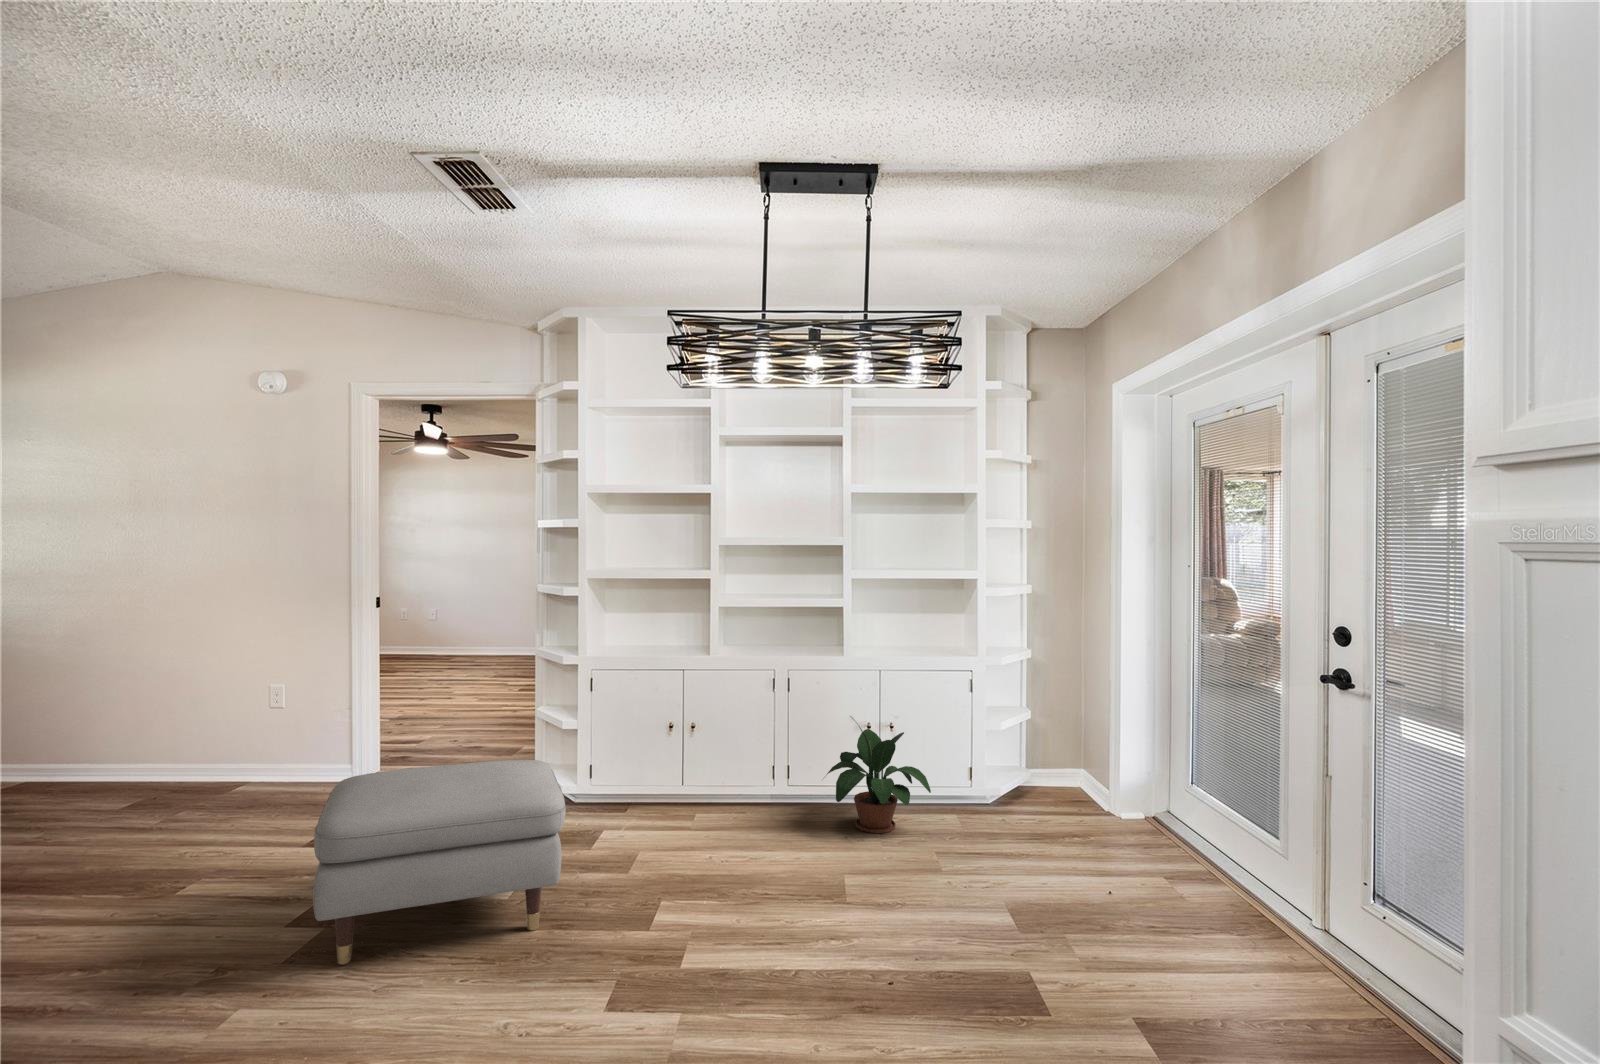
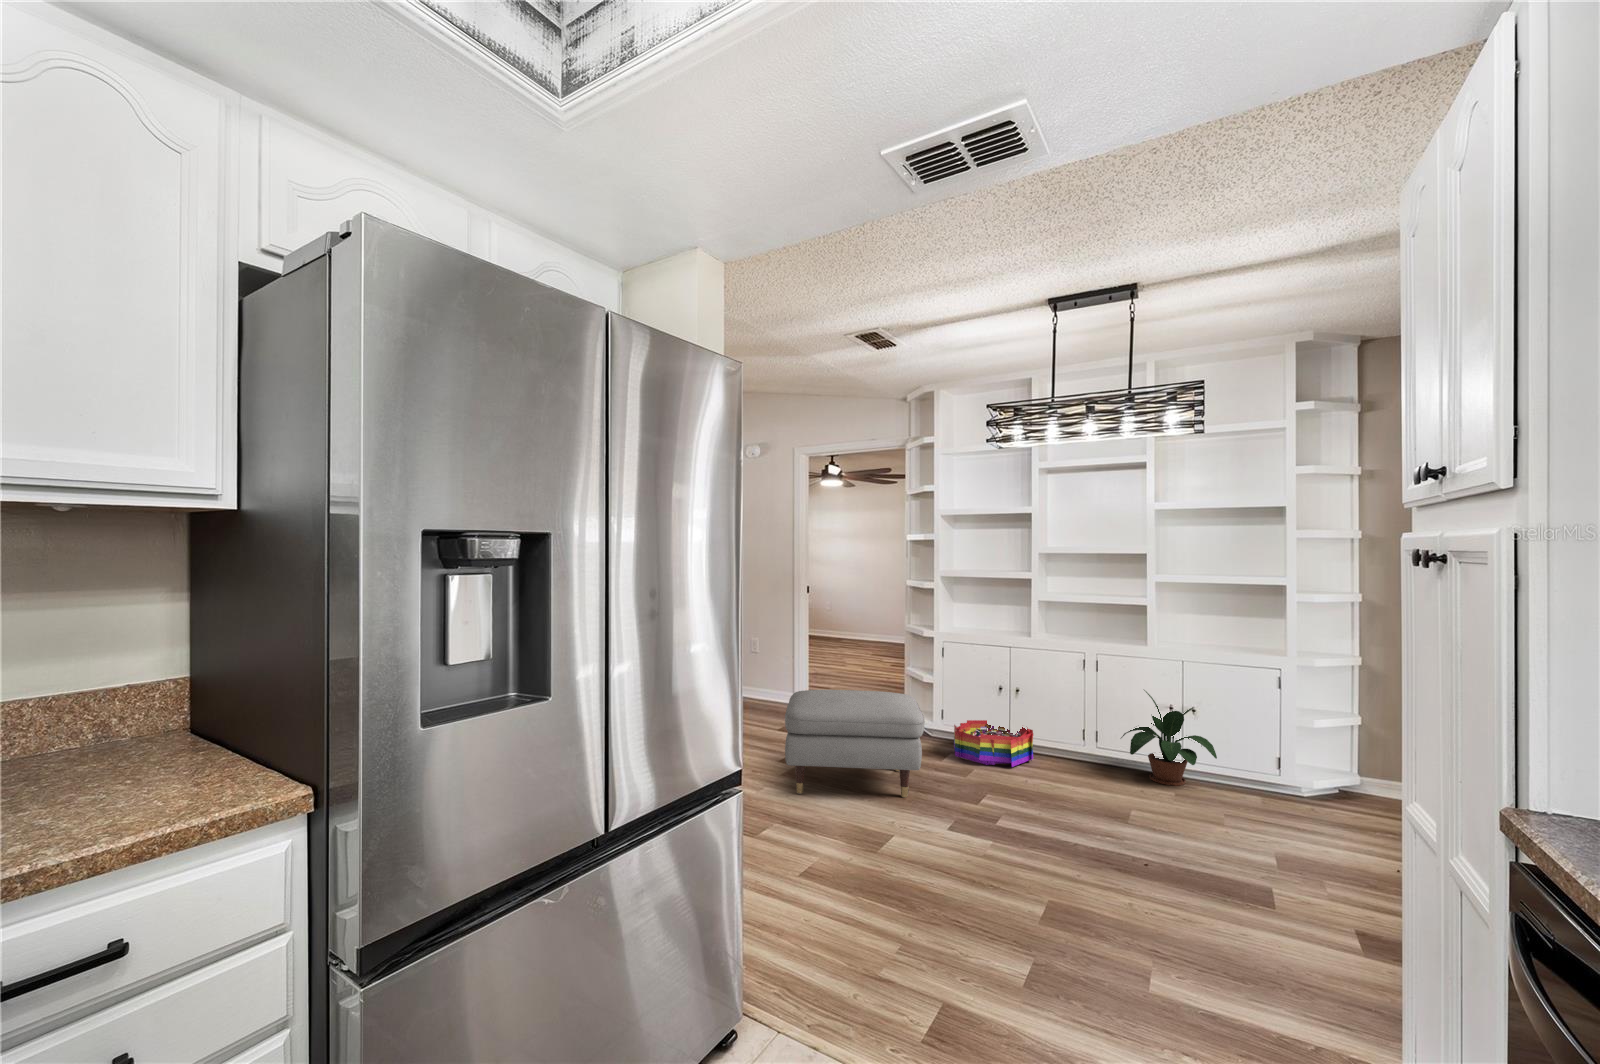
storage bin: none [606,772,714,844] -> present [954,720,1033,767]

